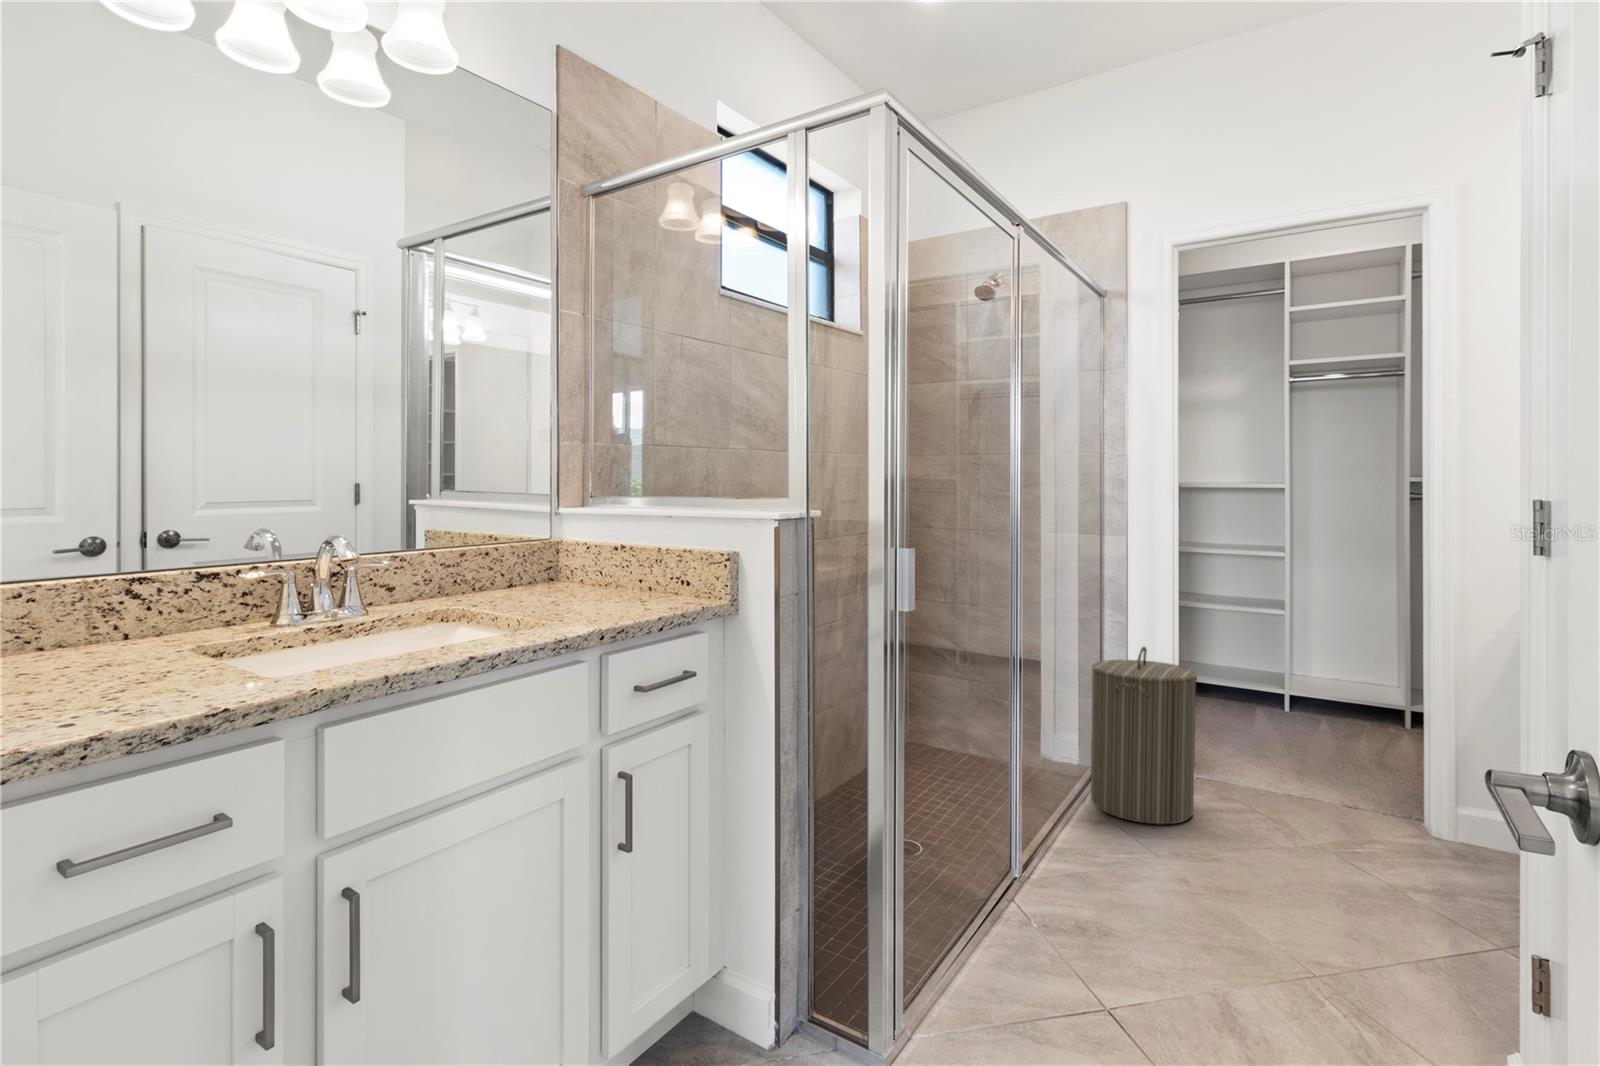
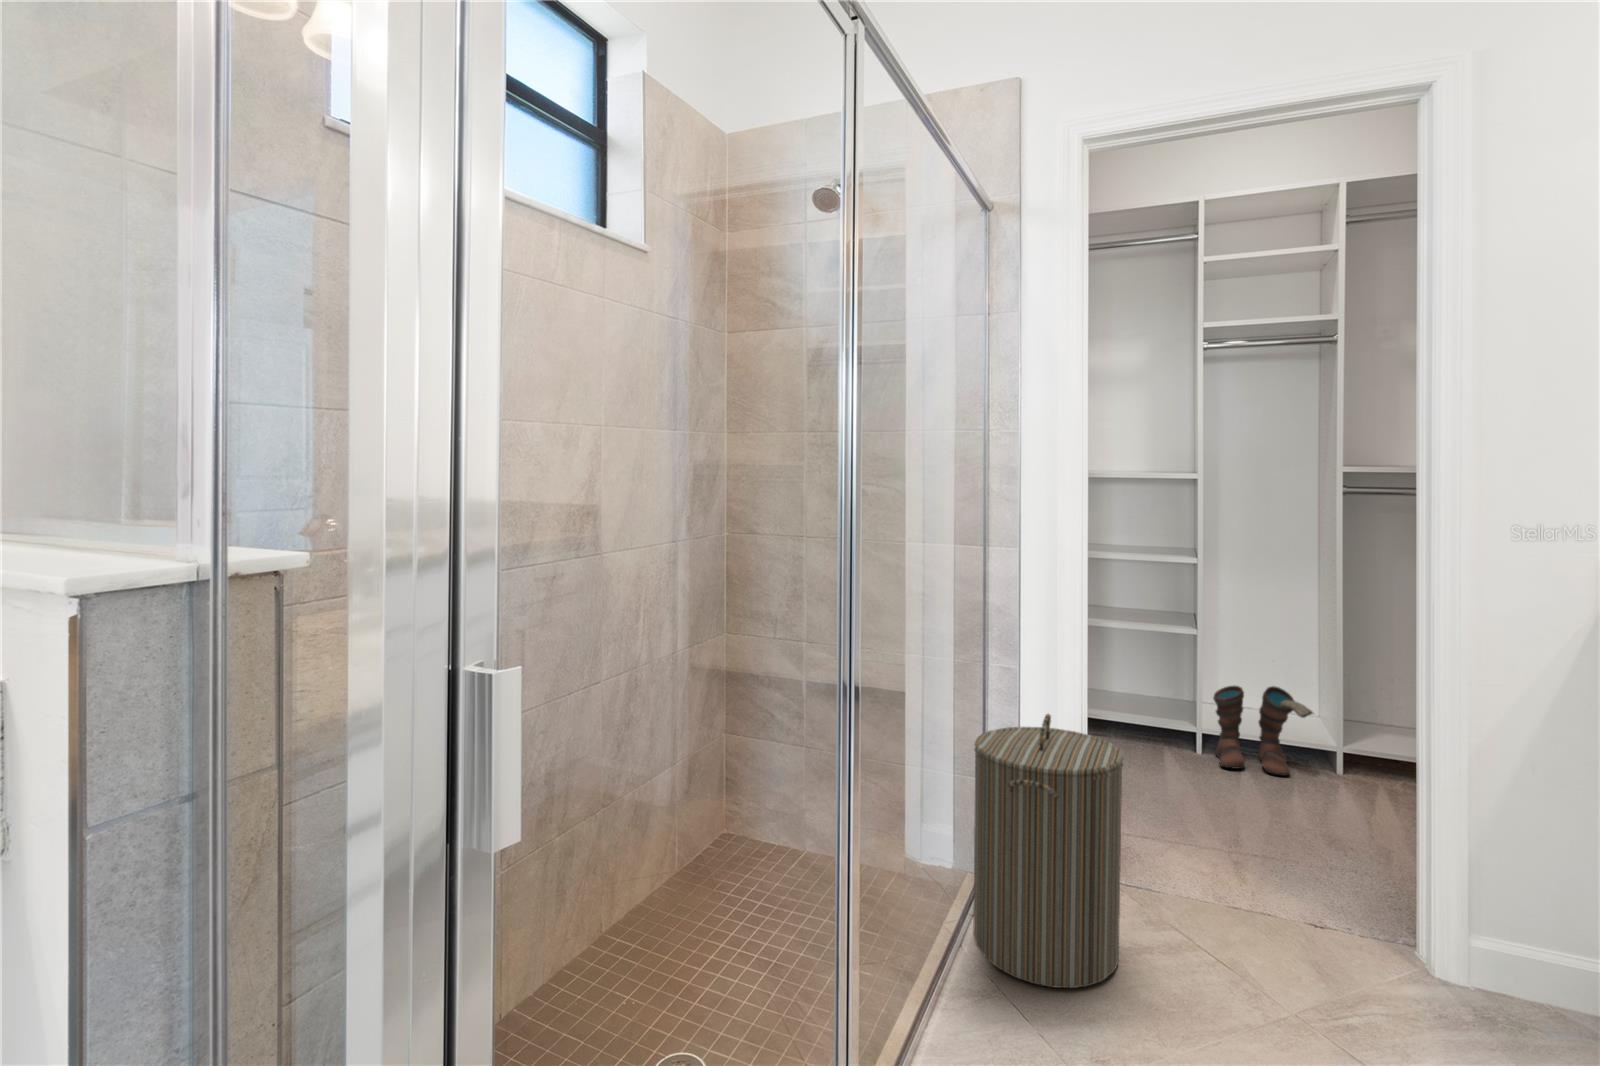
boots: none [1299,655,1385,726] -> present [1213,686,1313,775]

